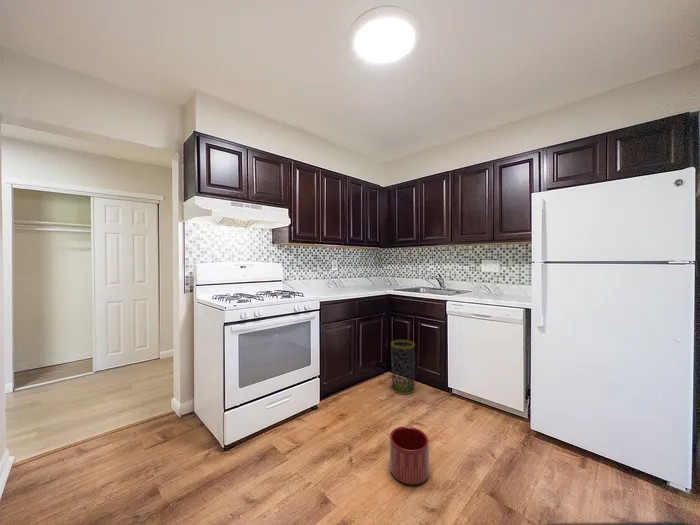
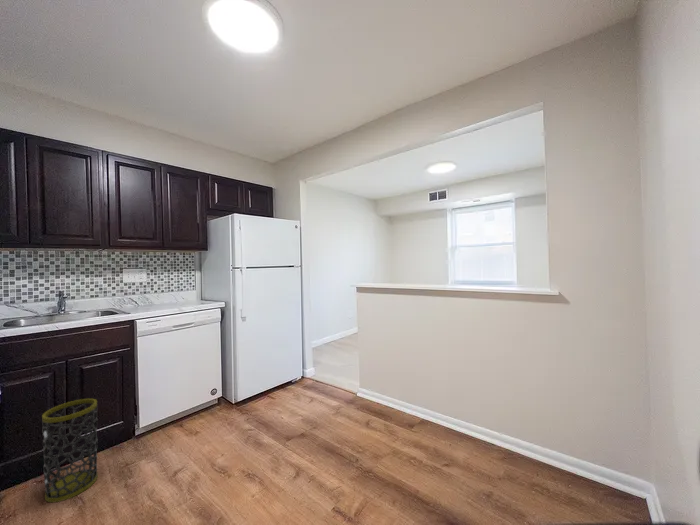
planter: present [390,426,429,485] -> none [230,437,273,500]

